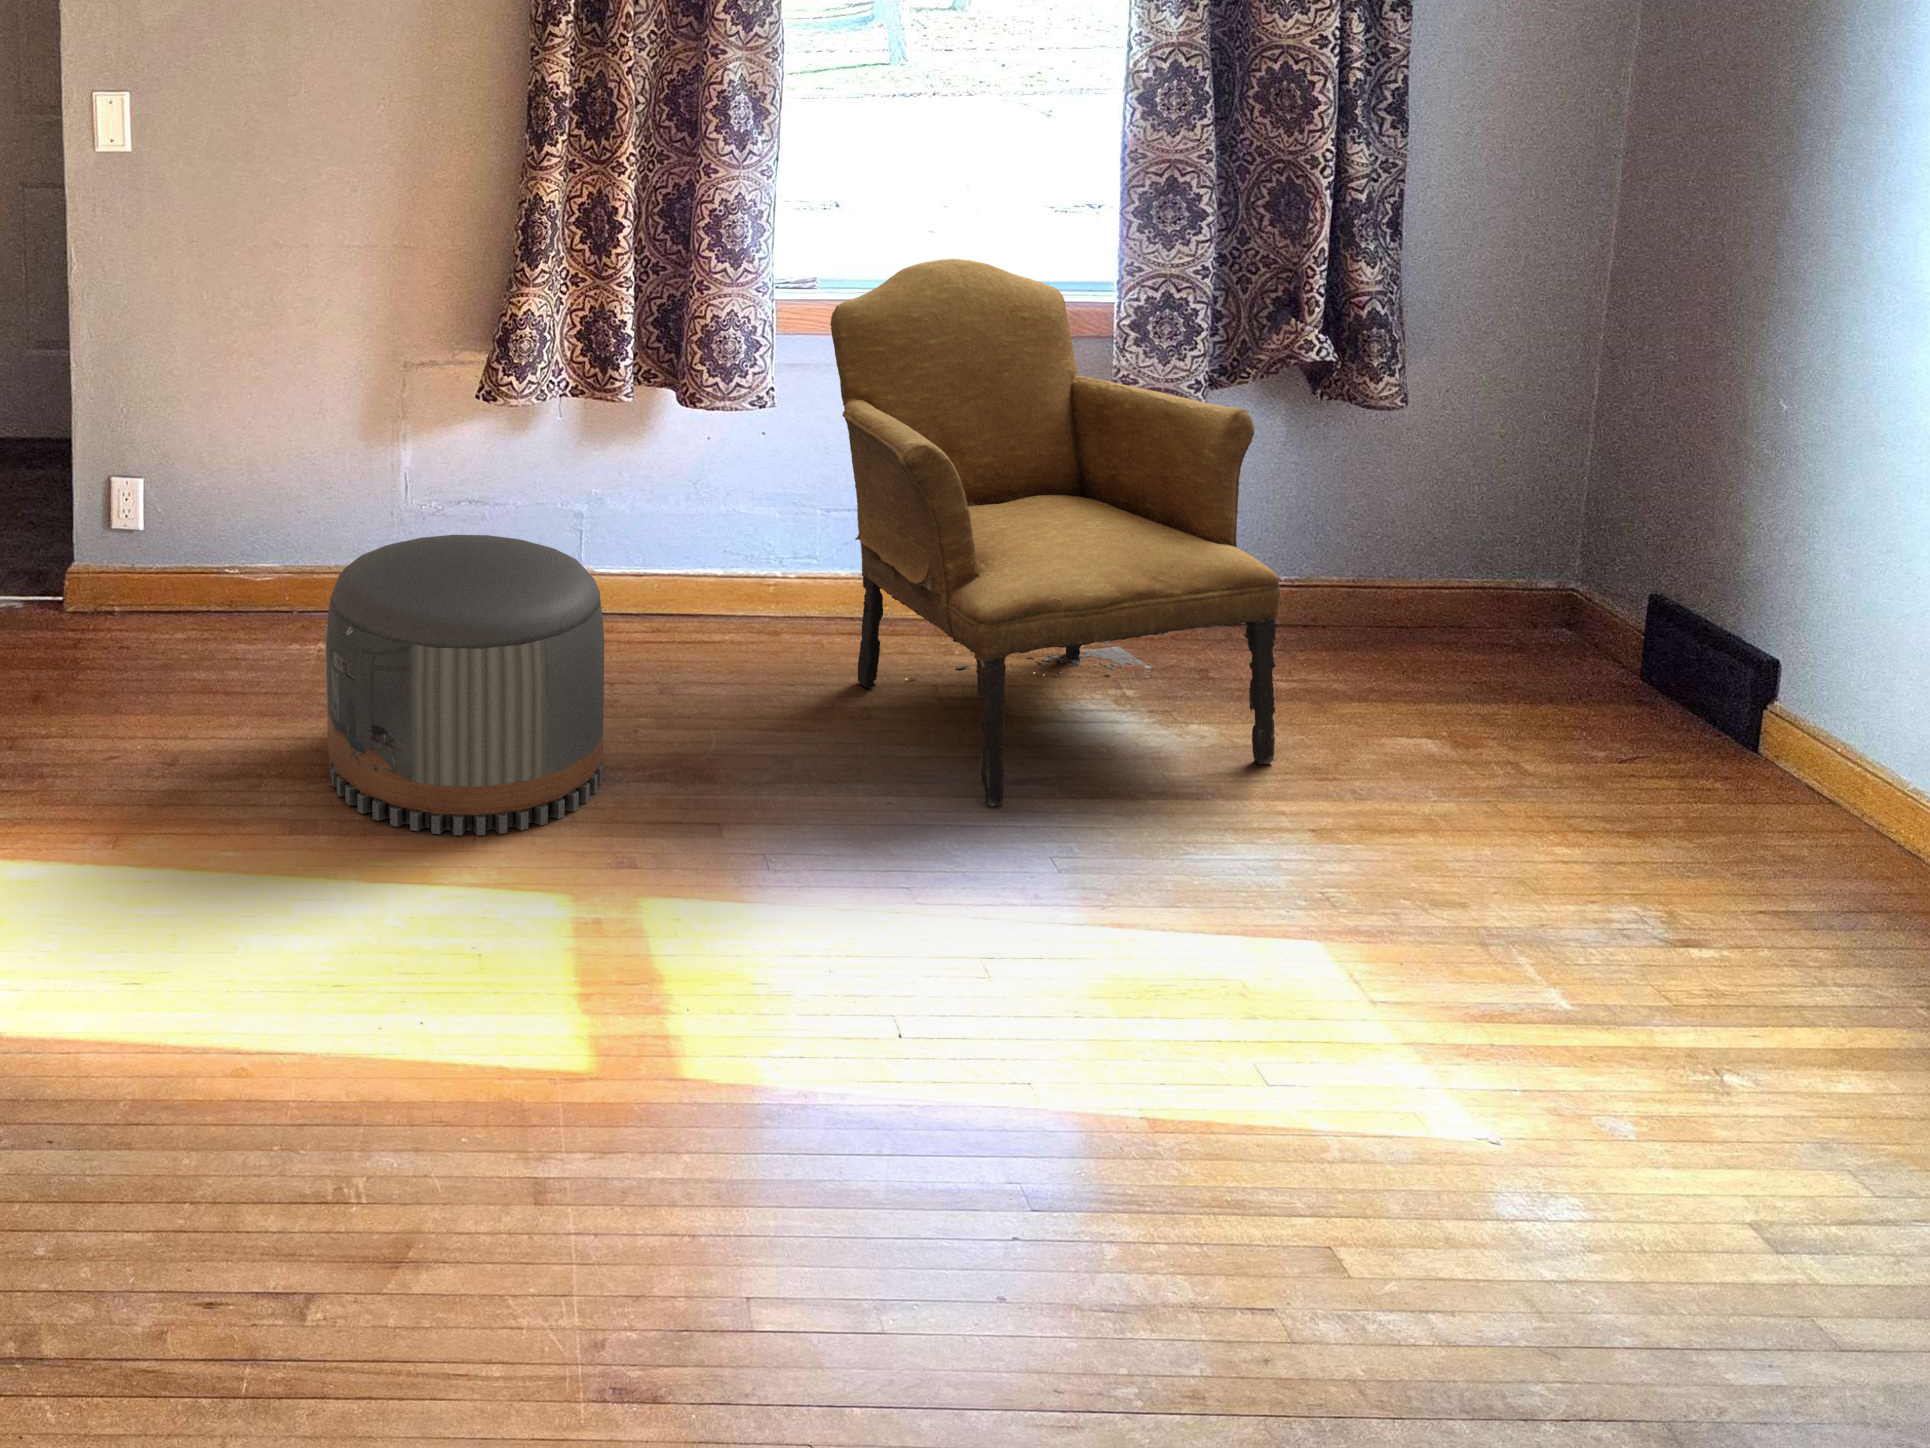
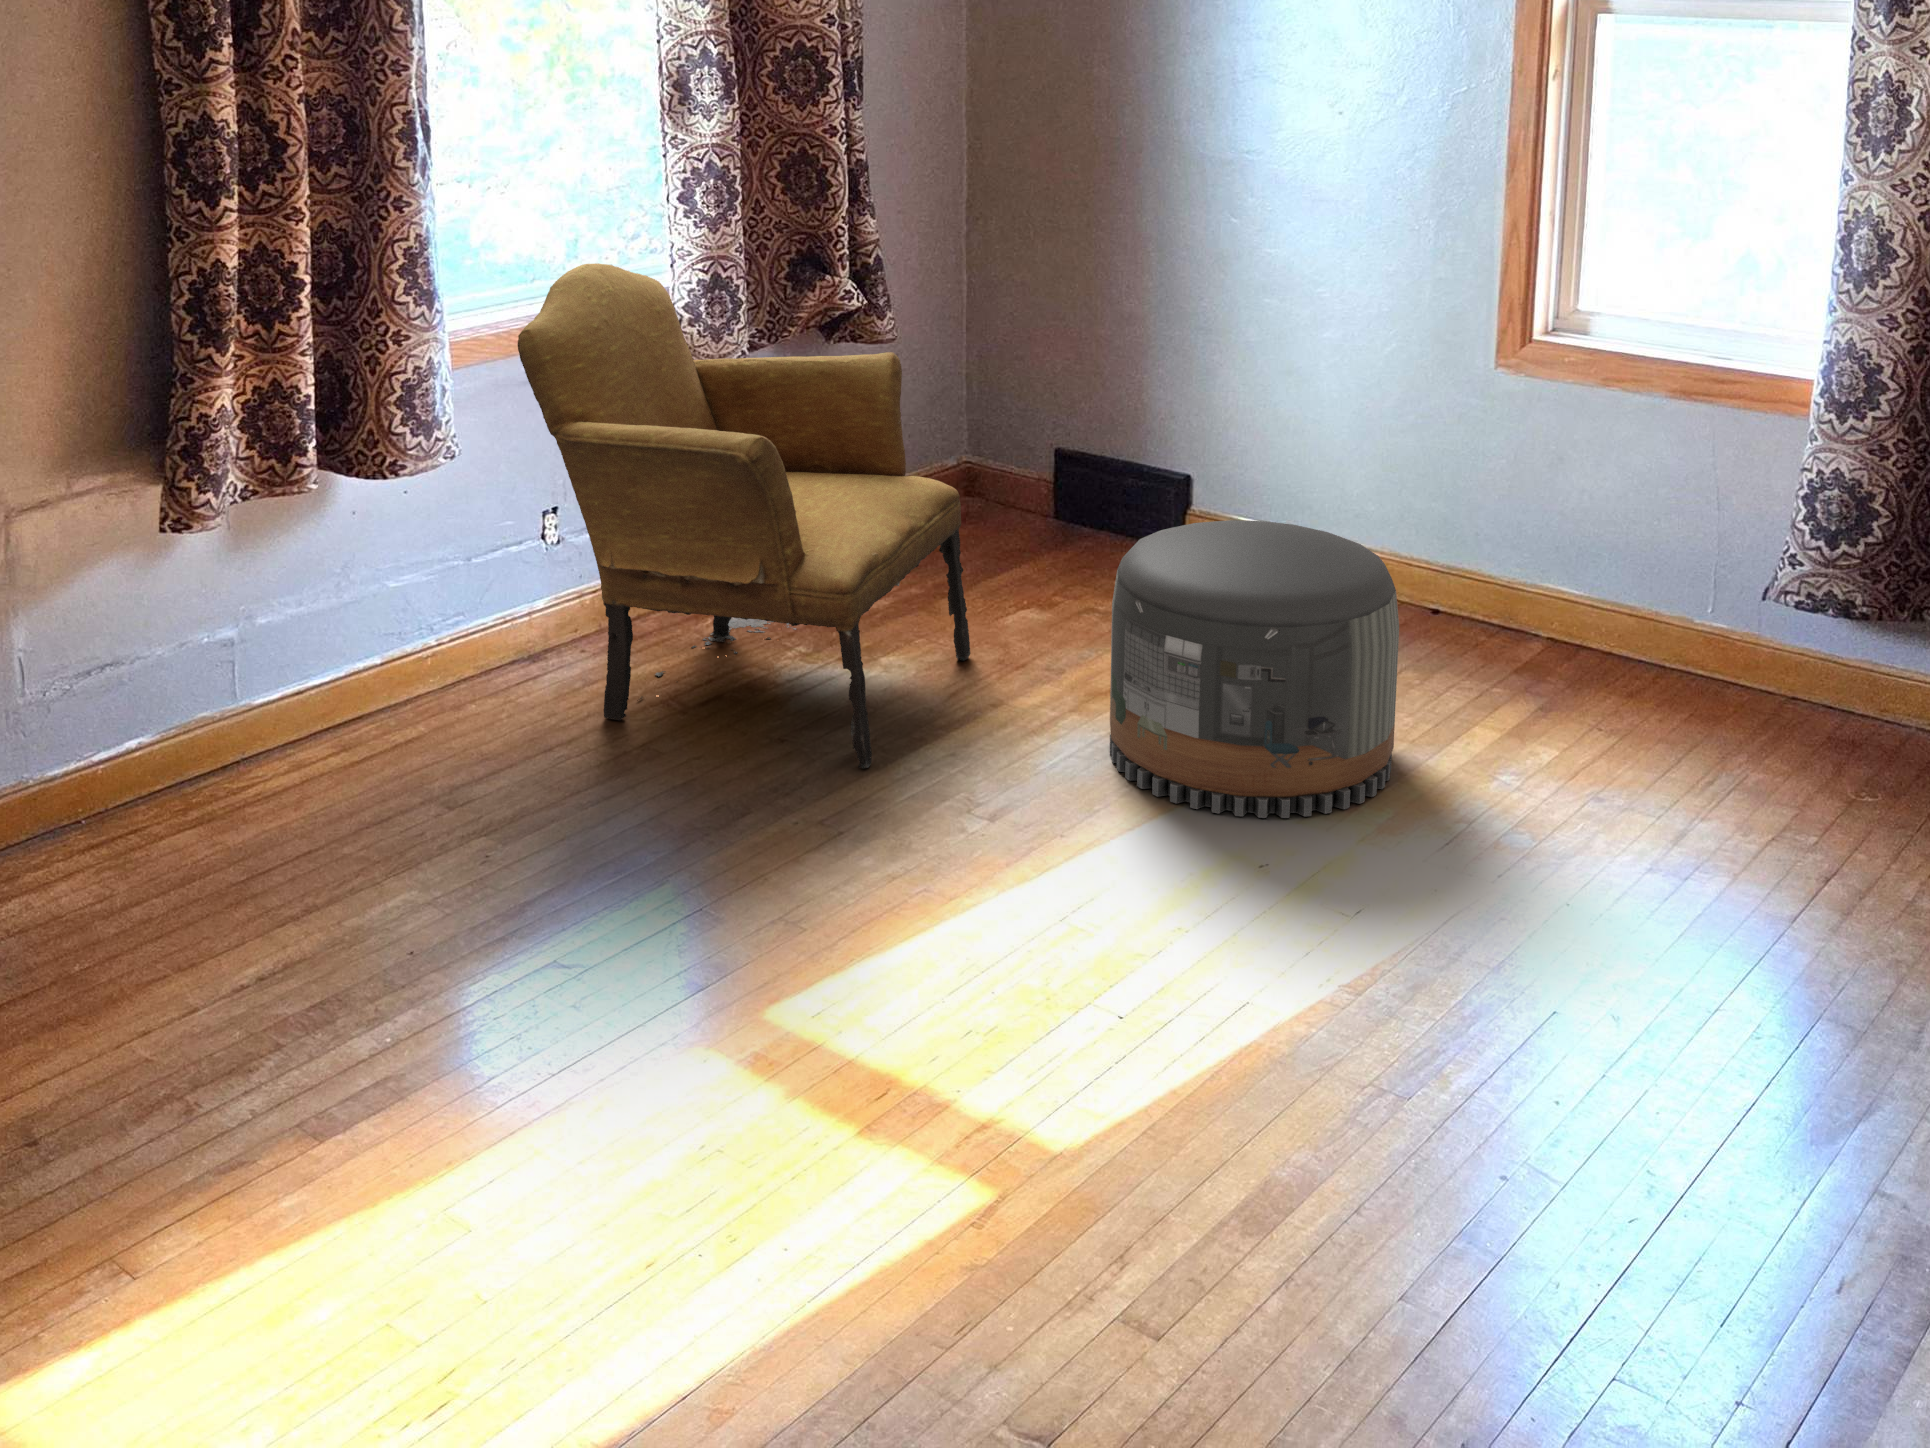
pouf: present [326,535,604,835] -> present [1110,520,1399,818]

